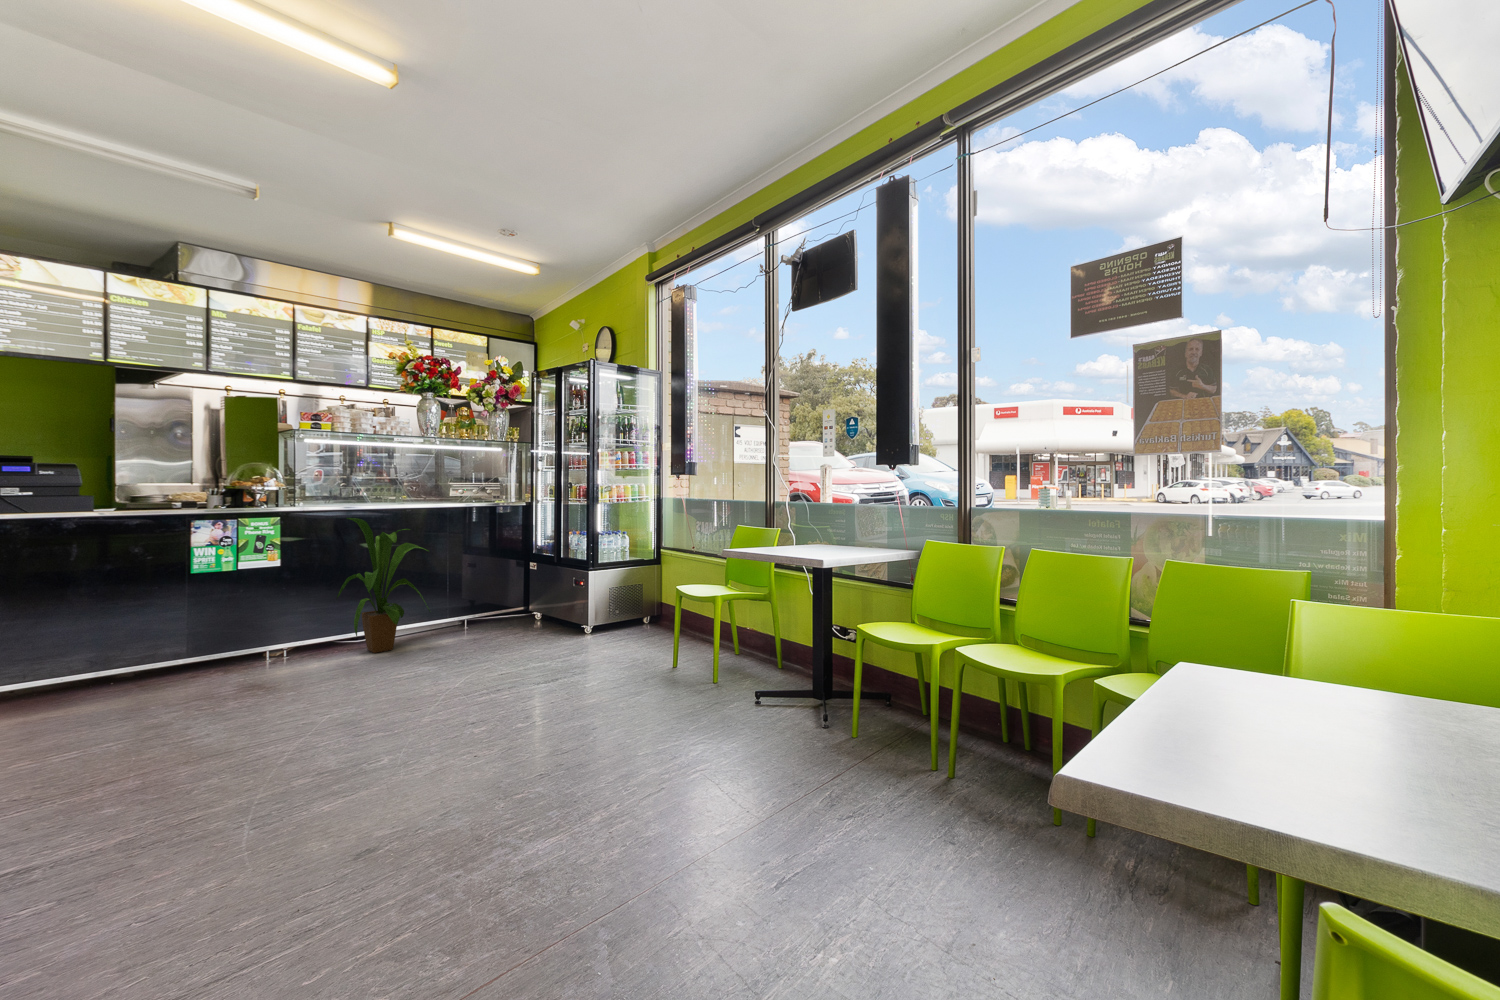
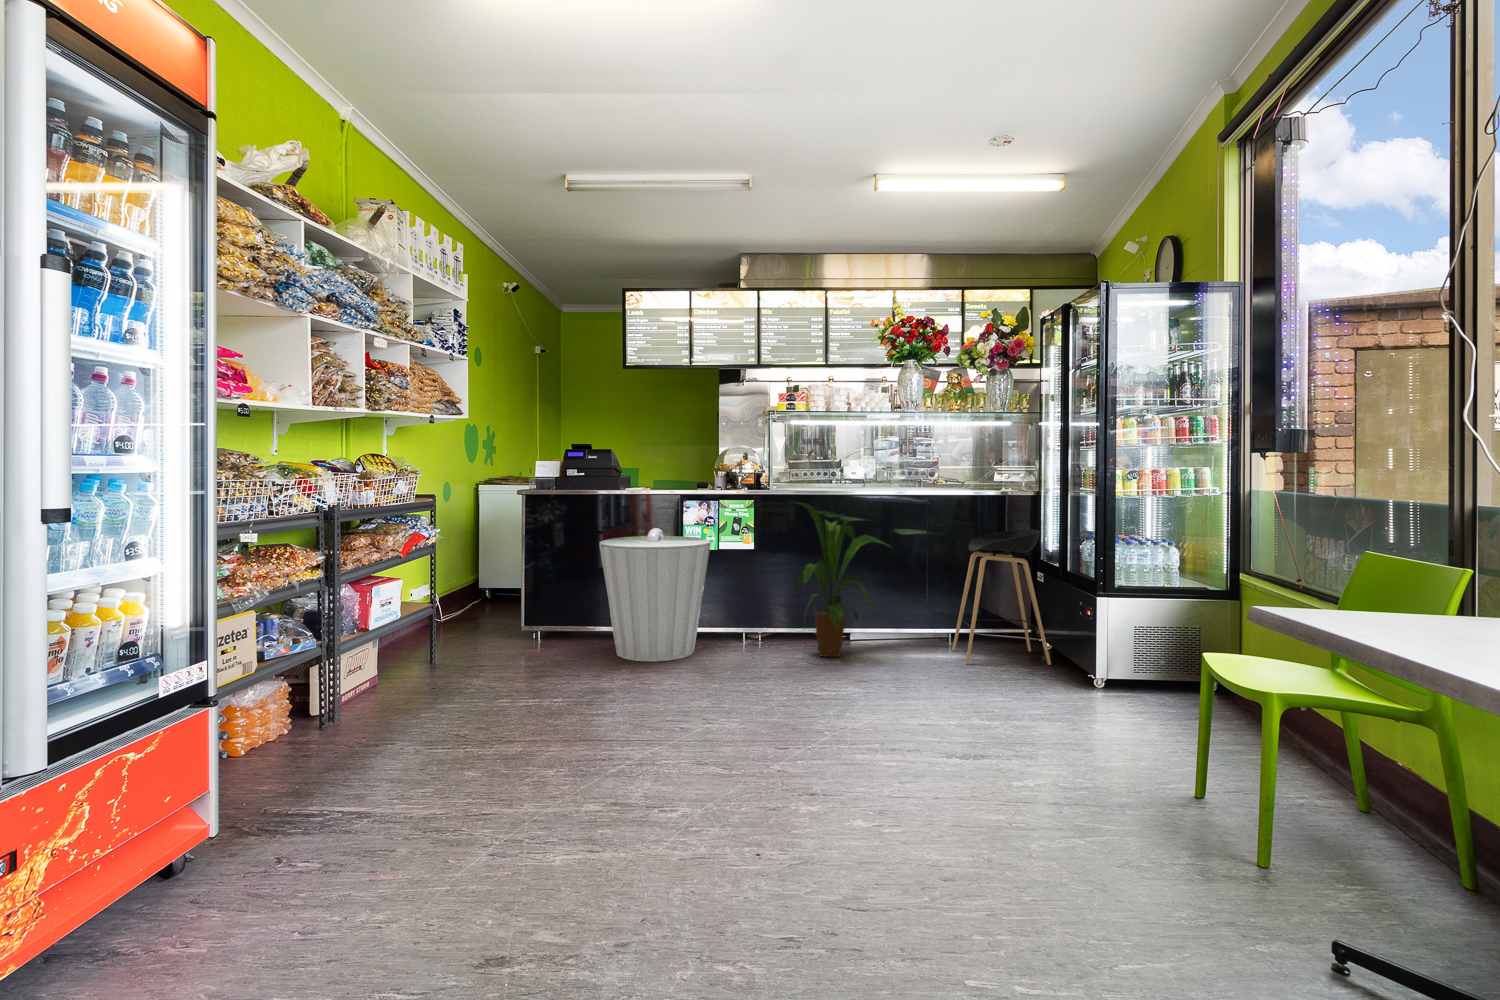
stool: none [477,529,555,634] -> present [952,529,1051,665]
trash can: none [95,552,251,699] -> present [599,528,710,661]

